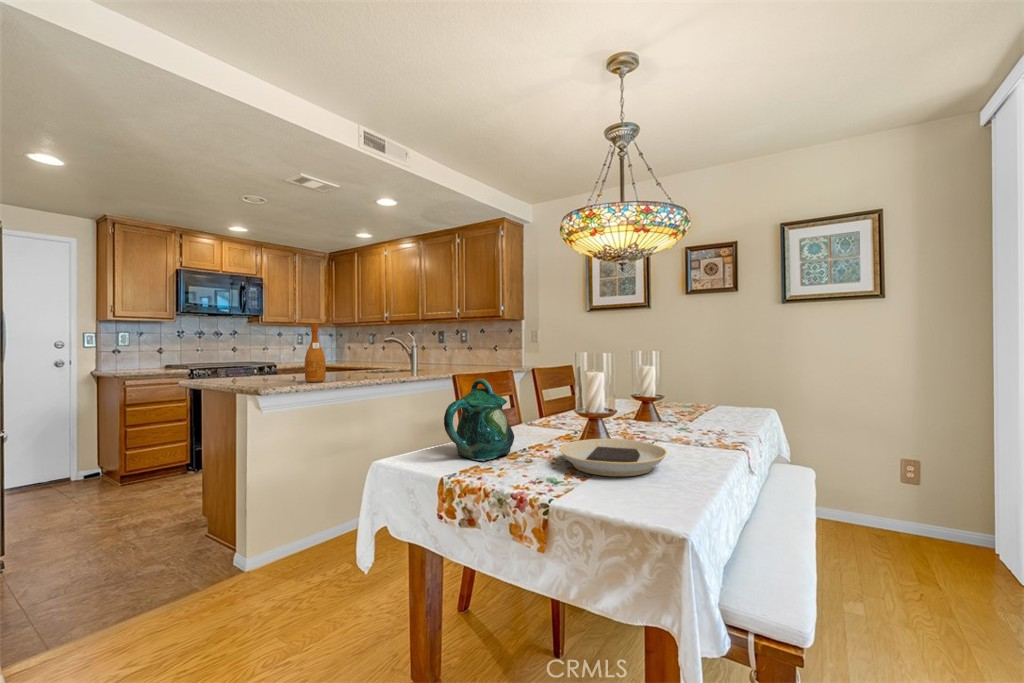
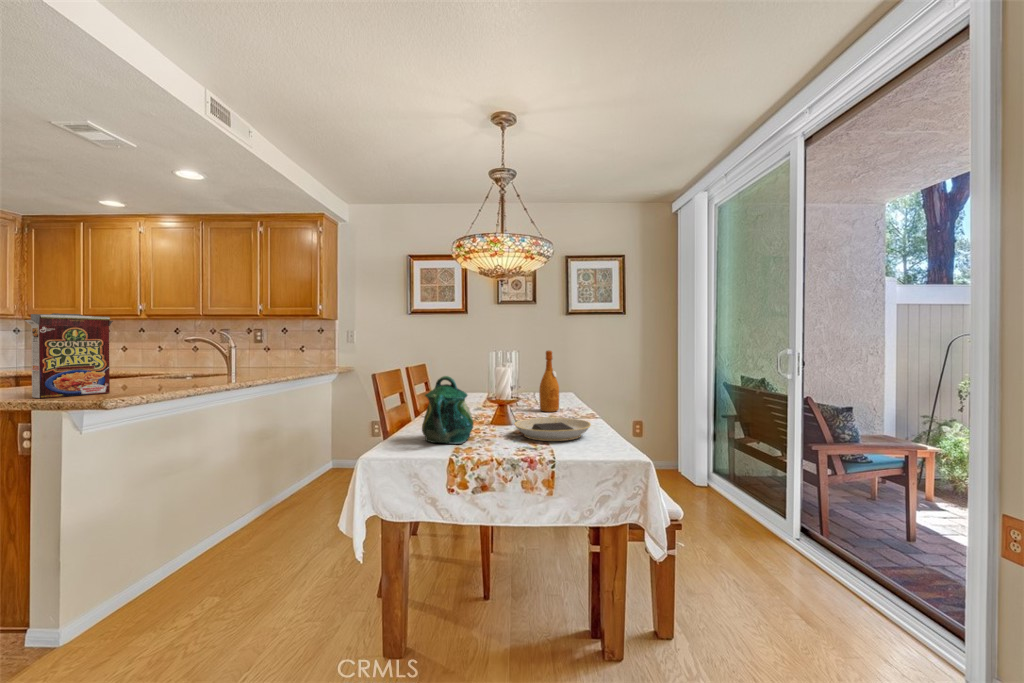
cereal box: none [241,321,295,384] -> present [25,313,113,398]
wine bottle: present [305,323,326,382] -> present [539,351,559,412]

